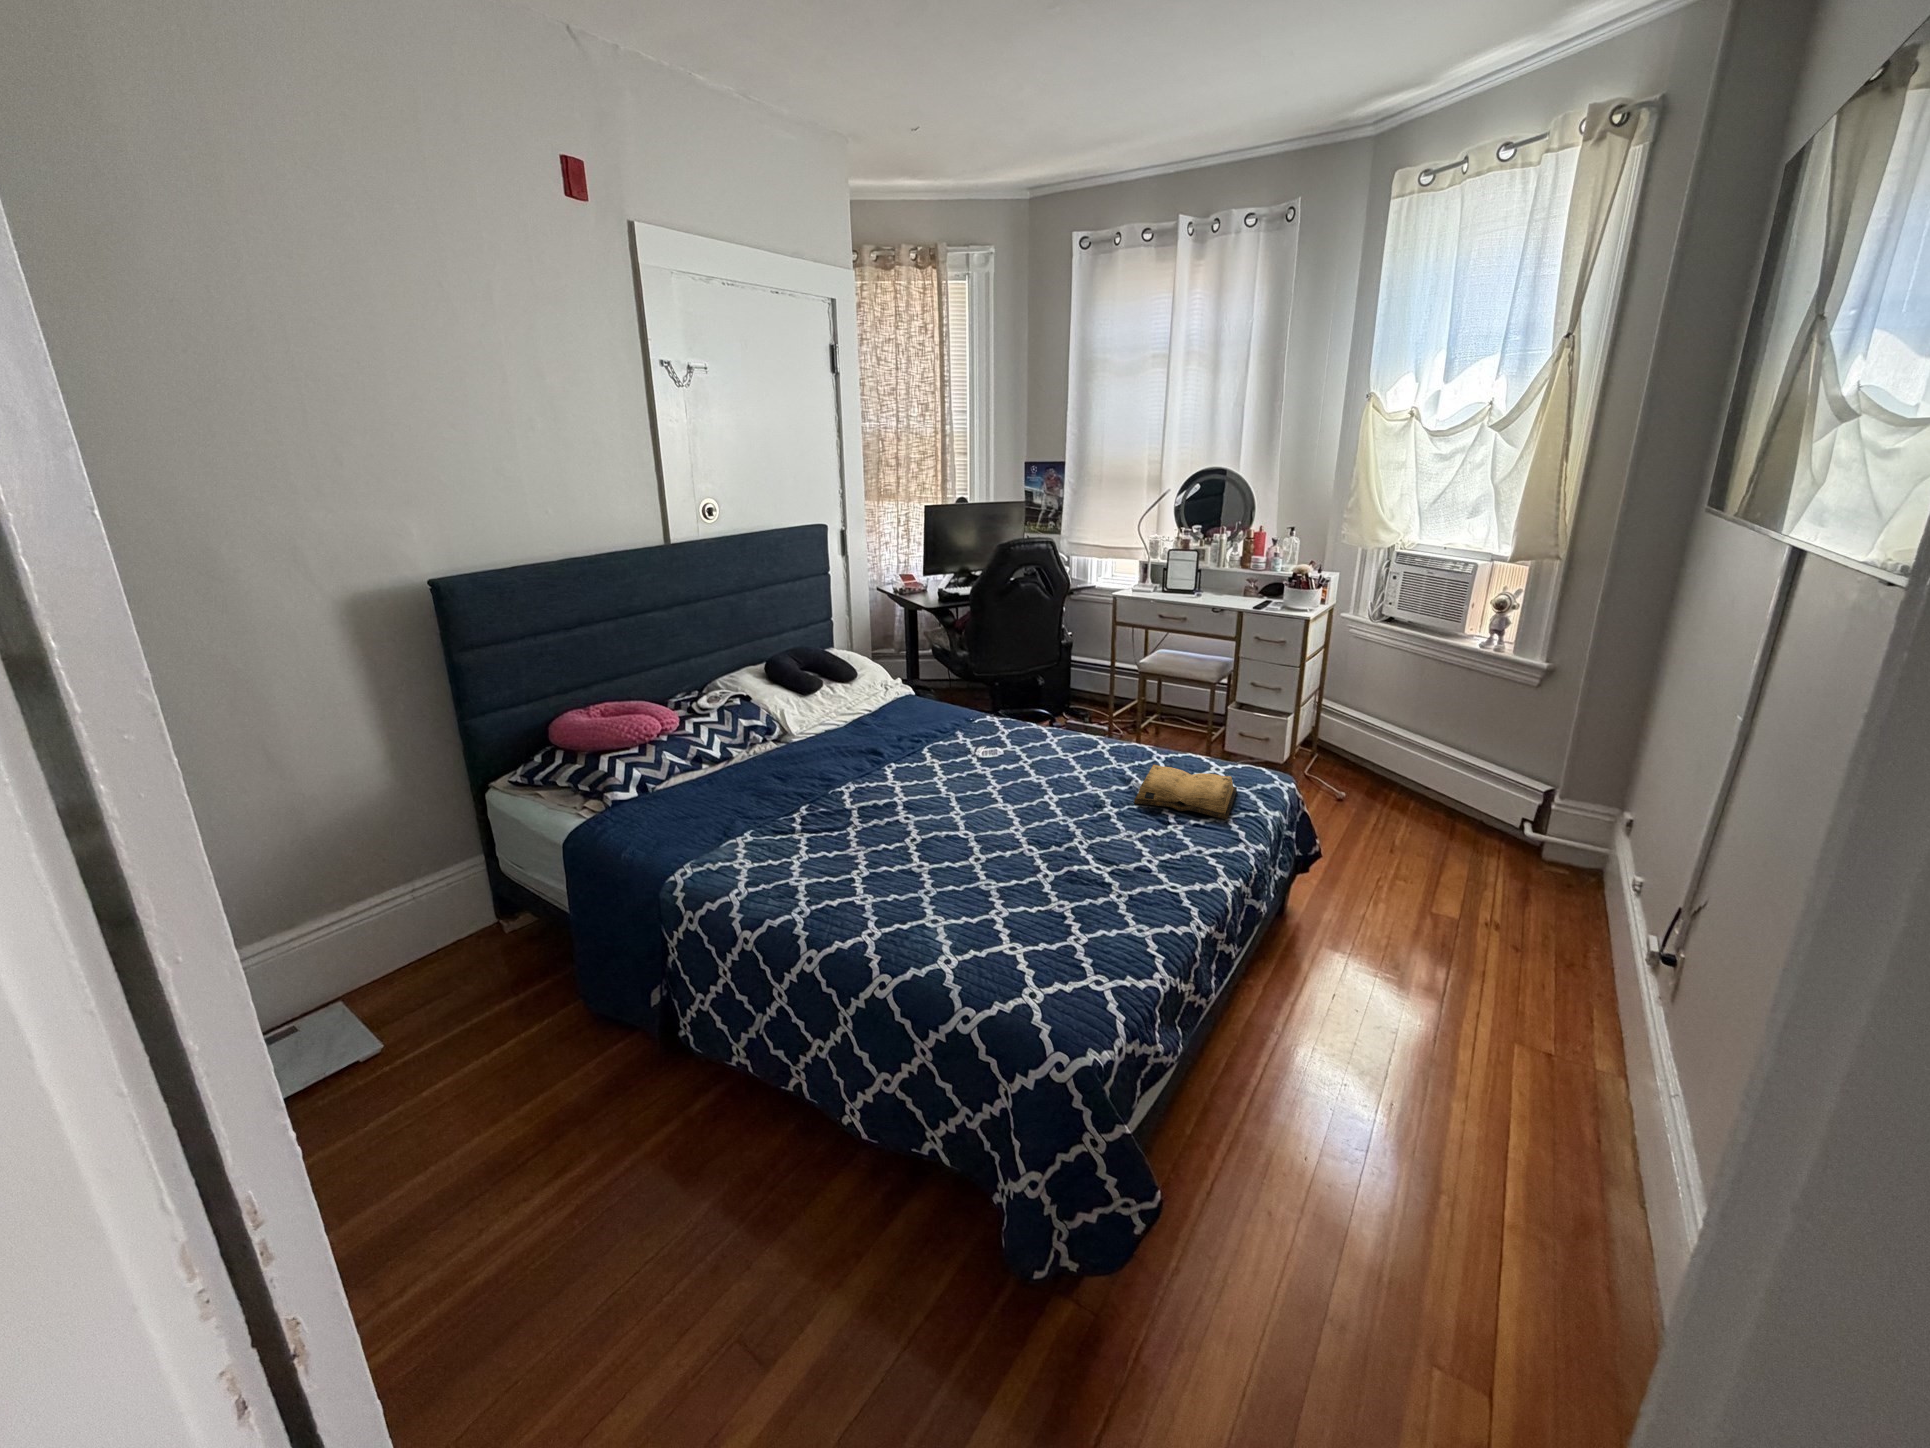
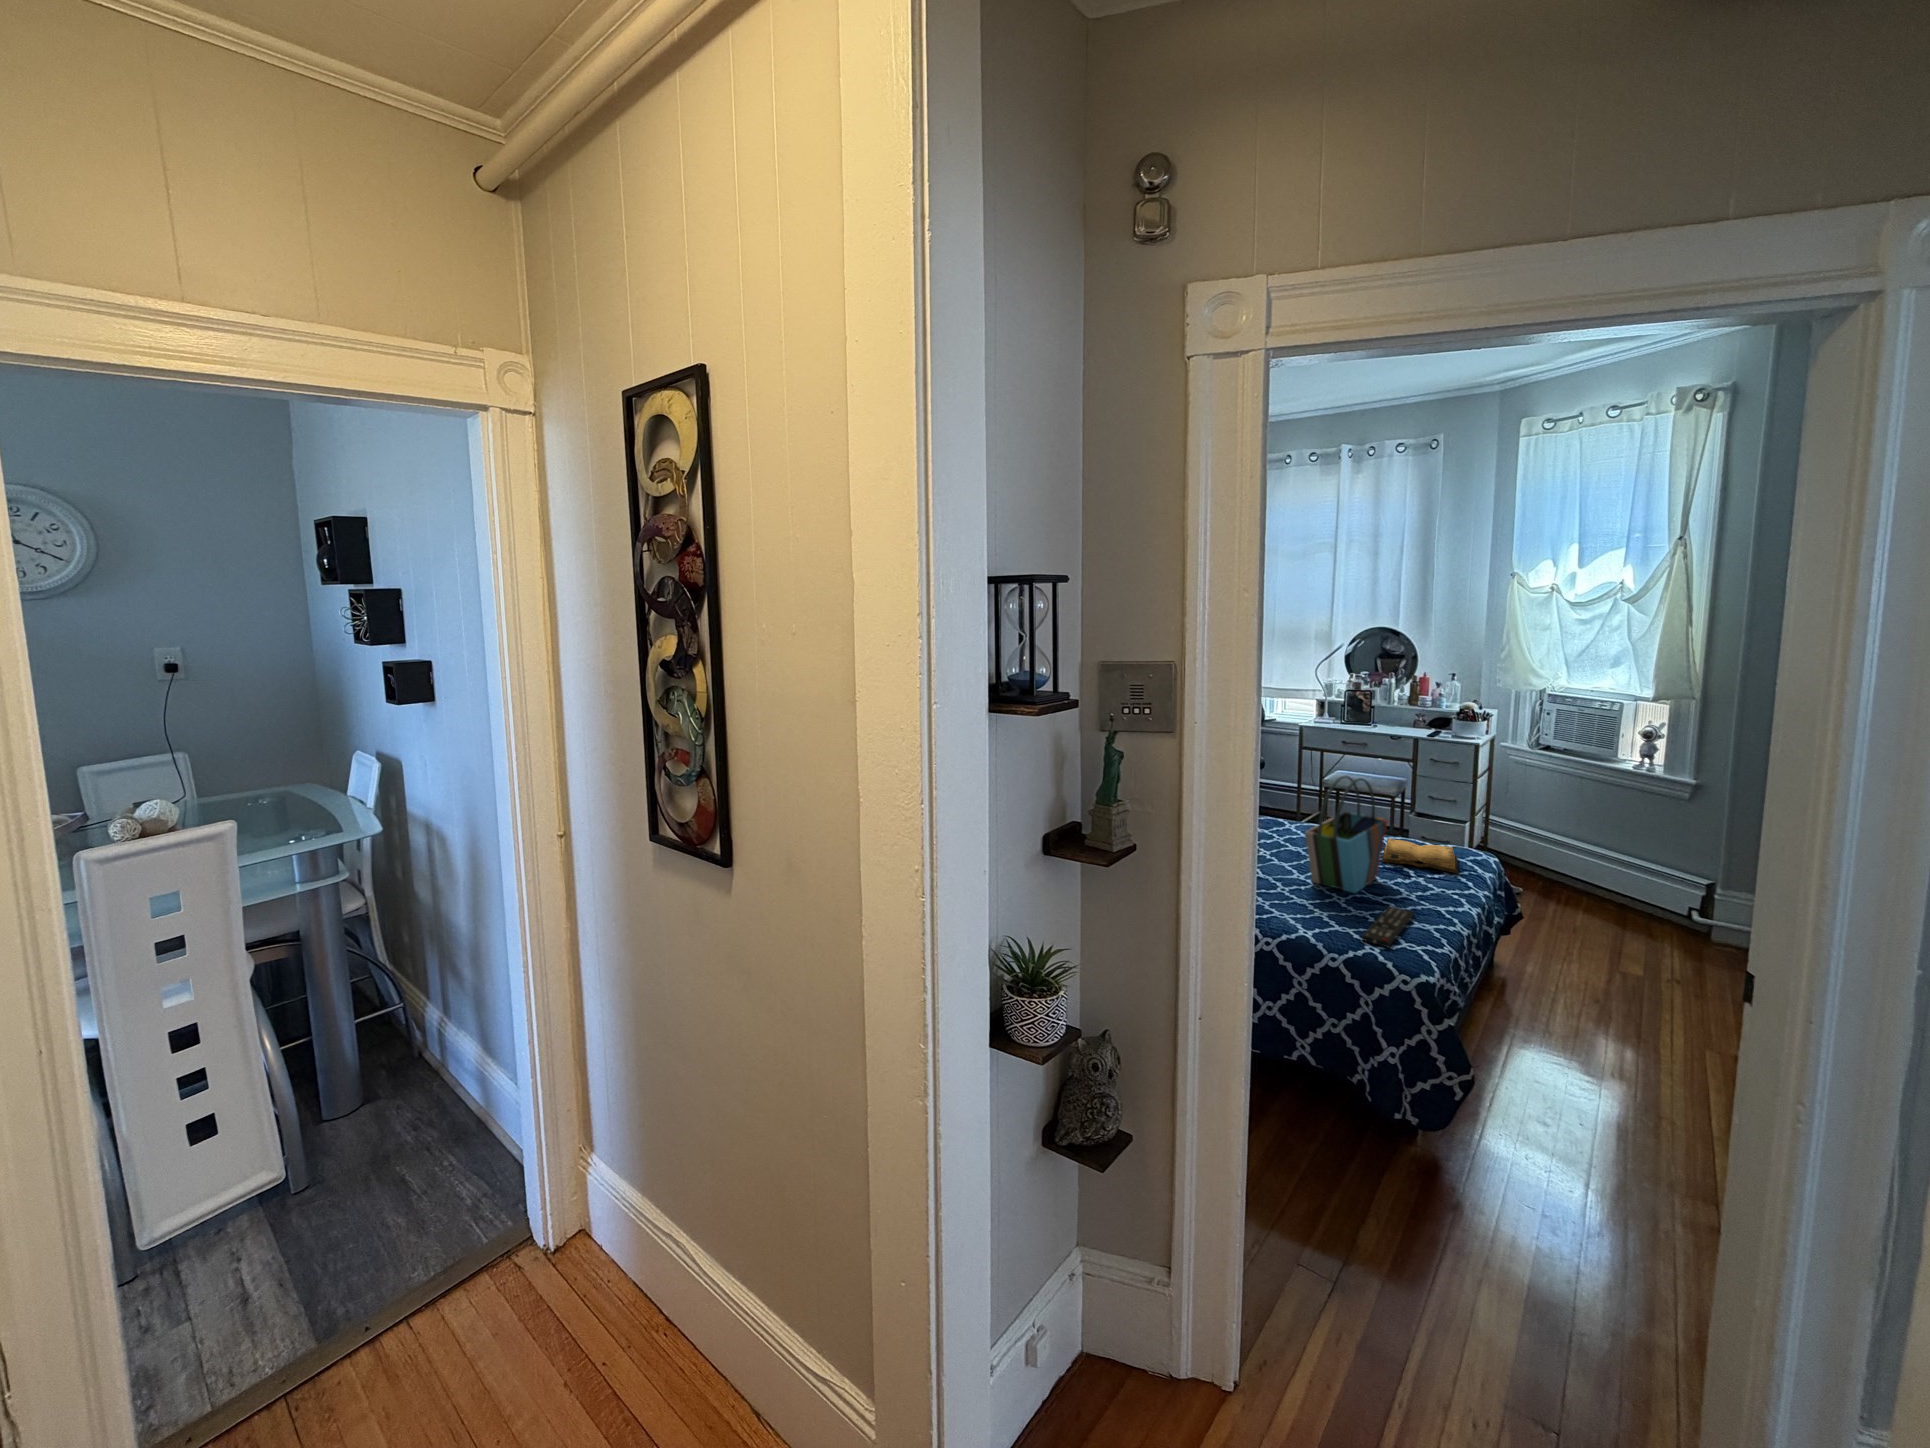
tote bag: none [995,687,1132,868] -> present [1305,776,1387,893]
remote control: none [1026,894,1133,988] -> present [1361,906,1414,947]

